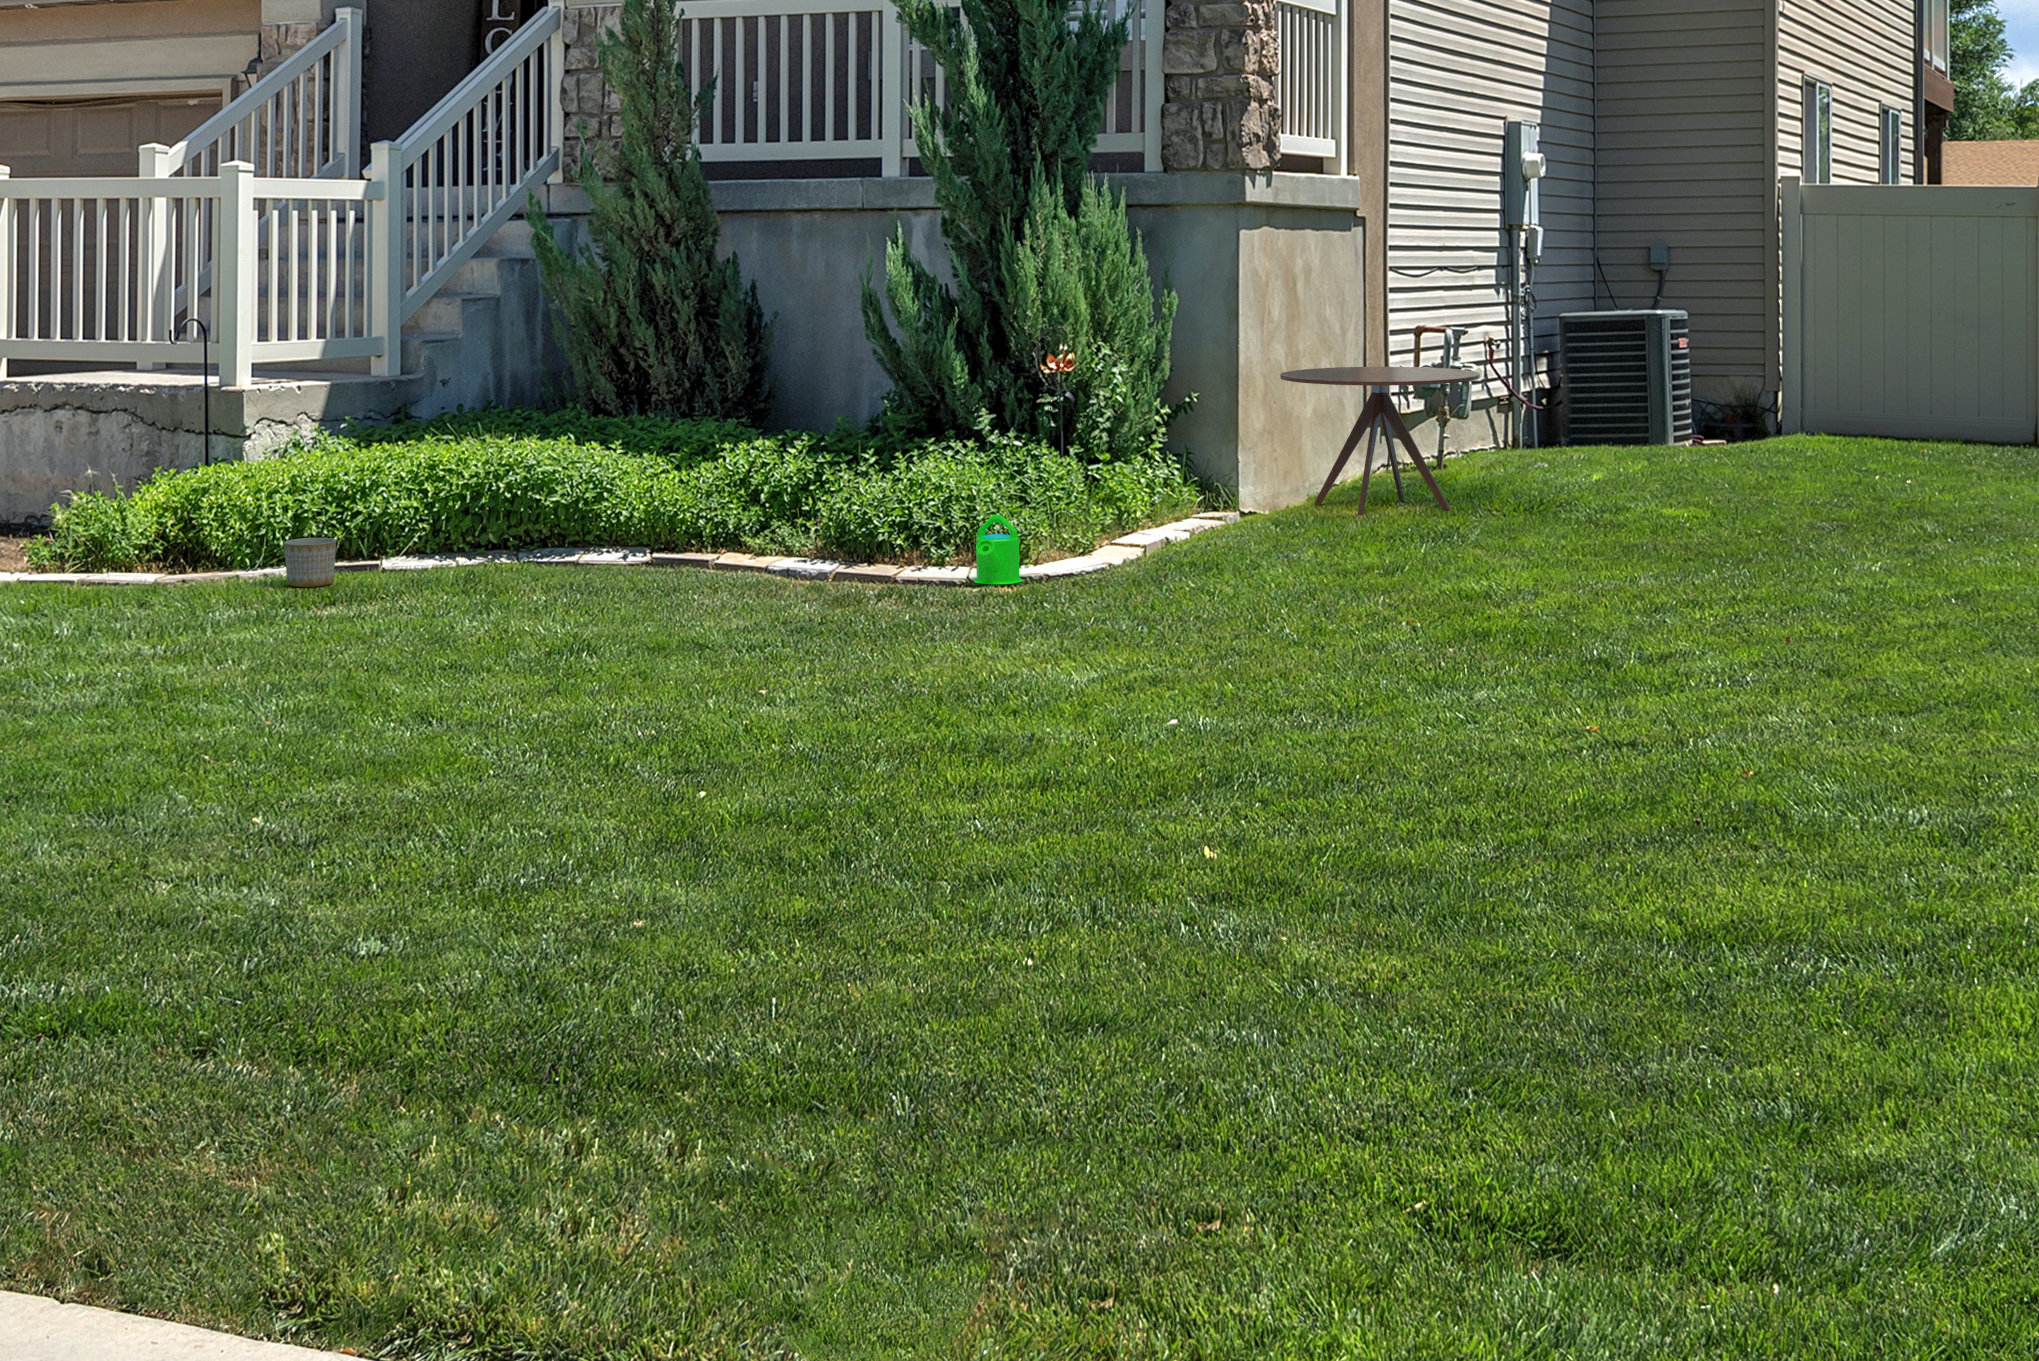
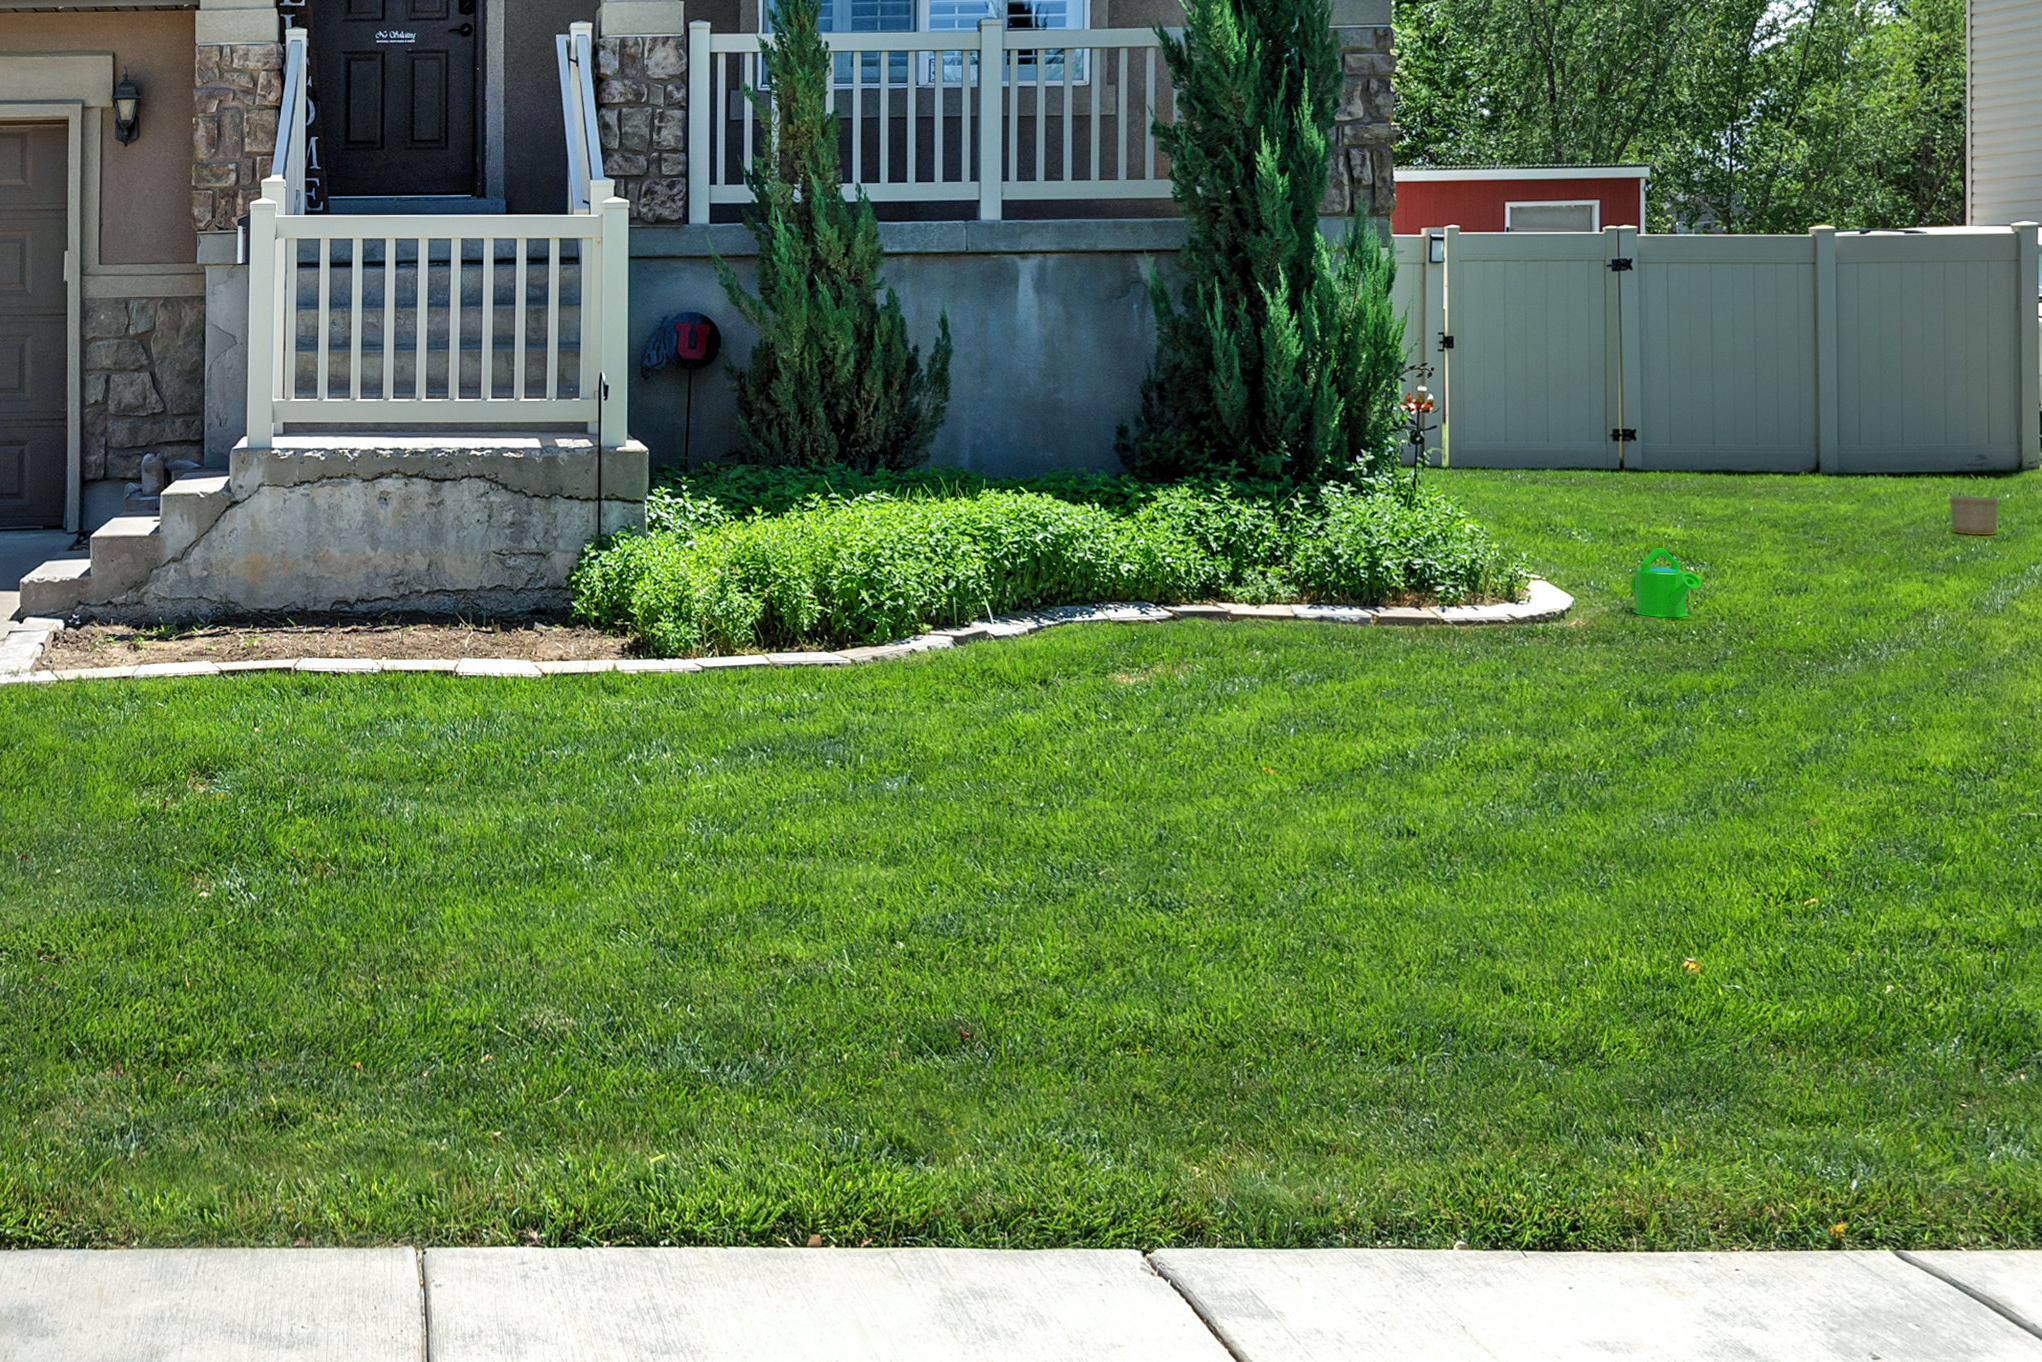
round table: present [1280,367,1480,516] -> none [1391,397,1596,537]
planter: present [284,538,336,587] -> present [1950,496,1998,535]

